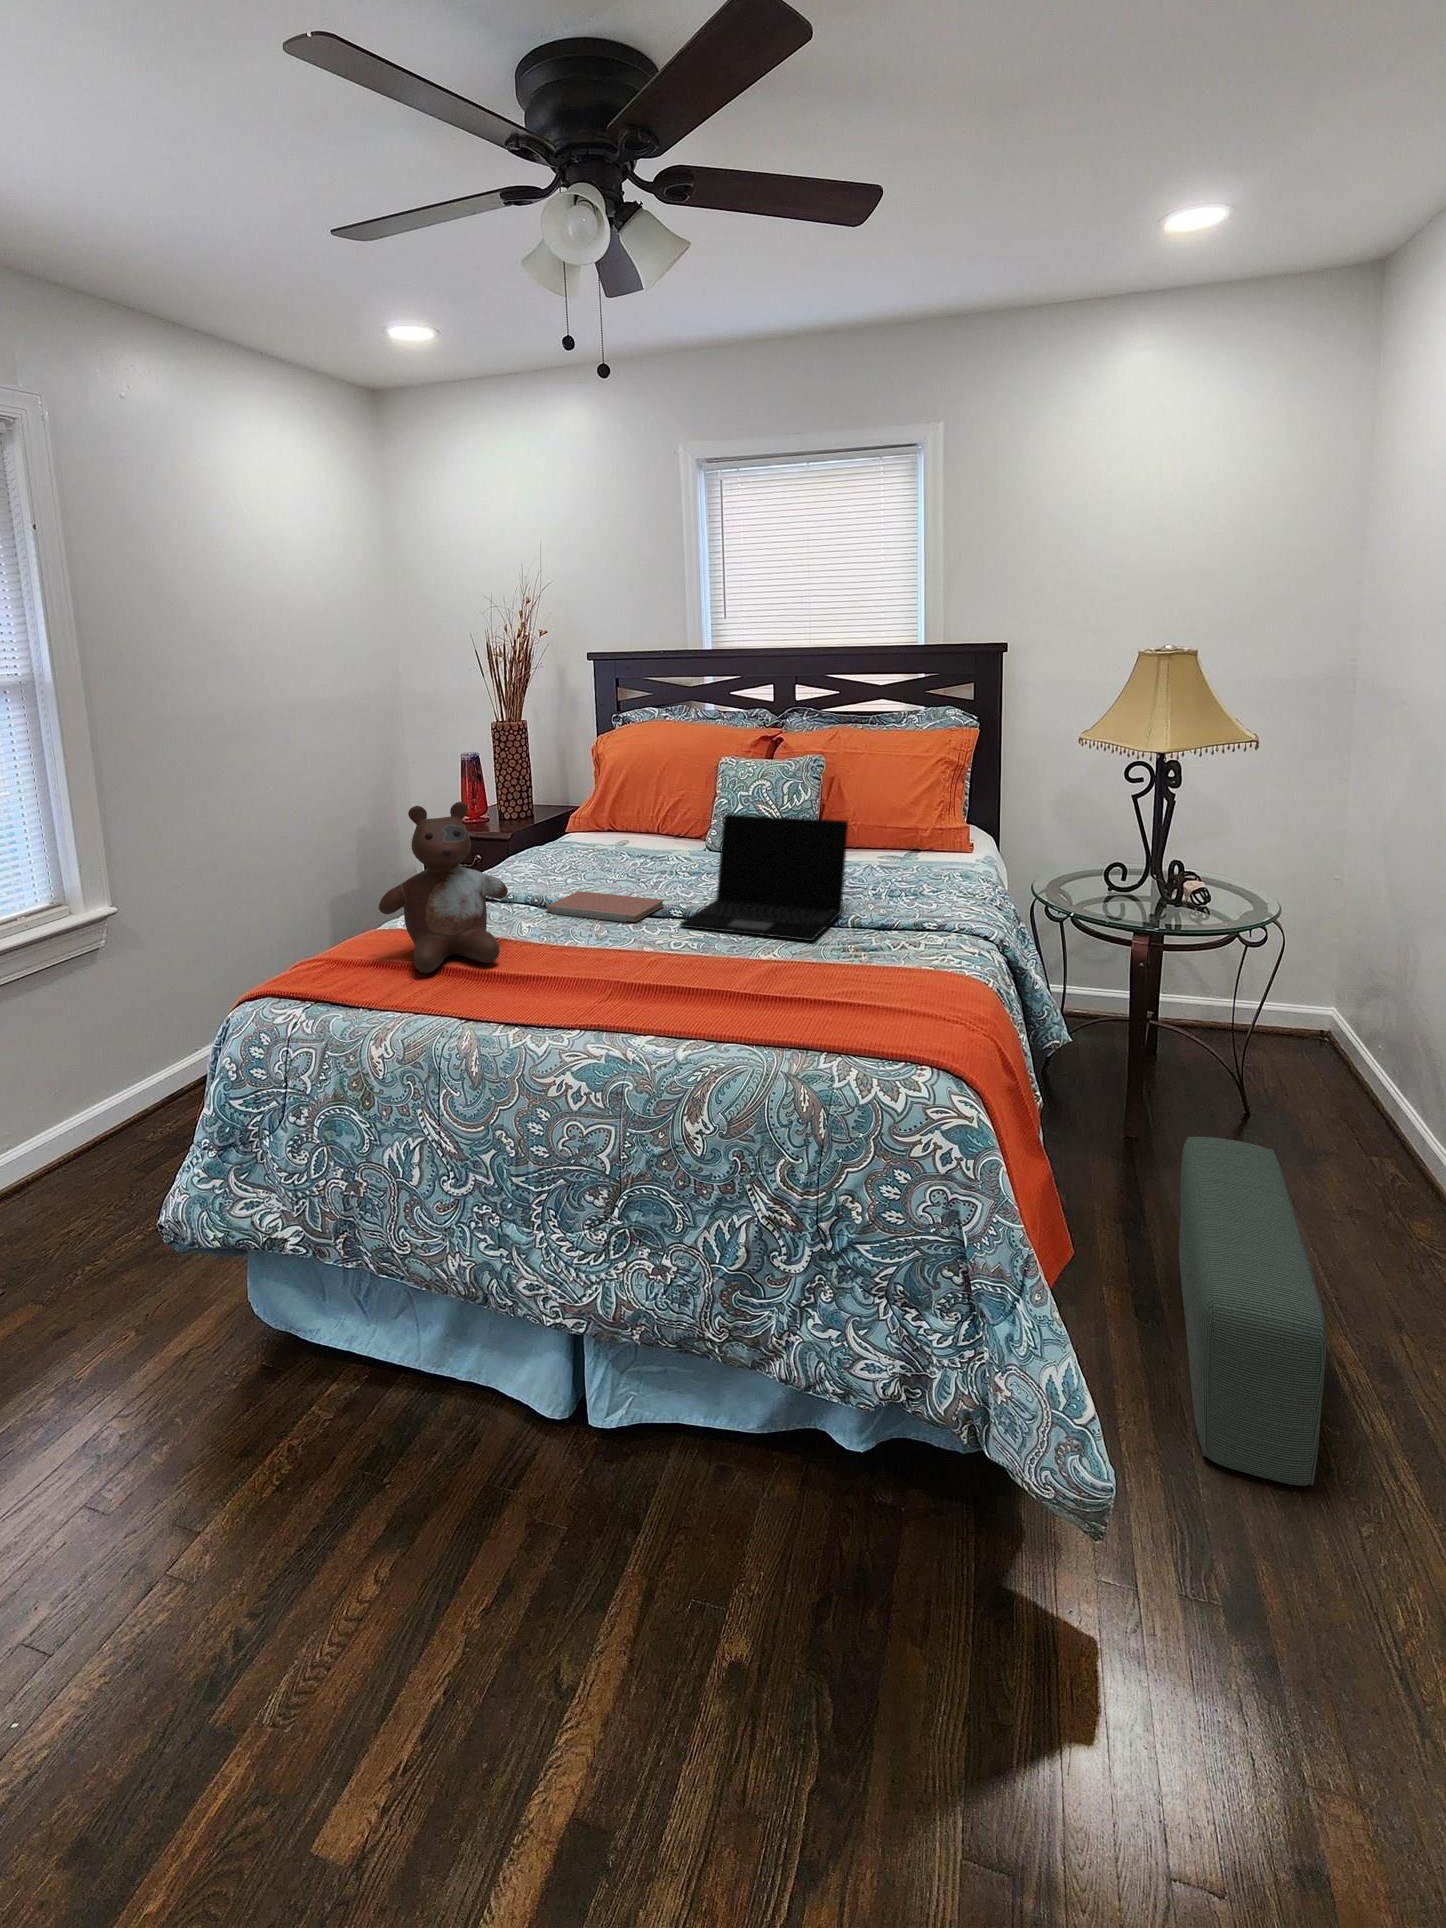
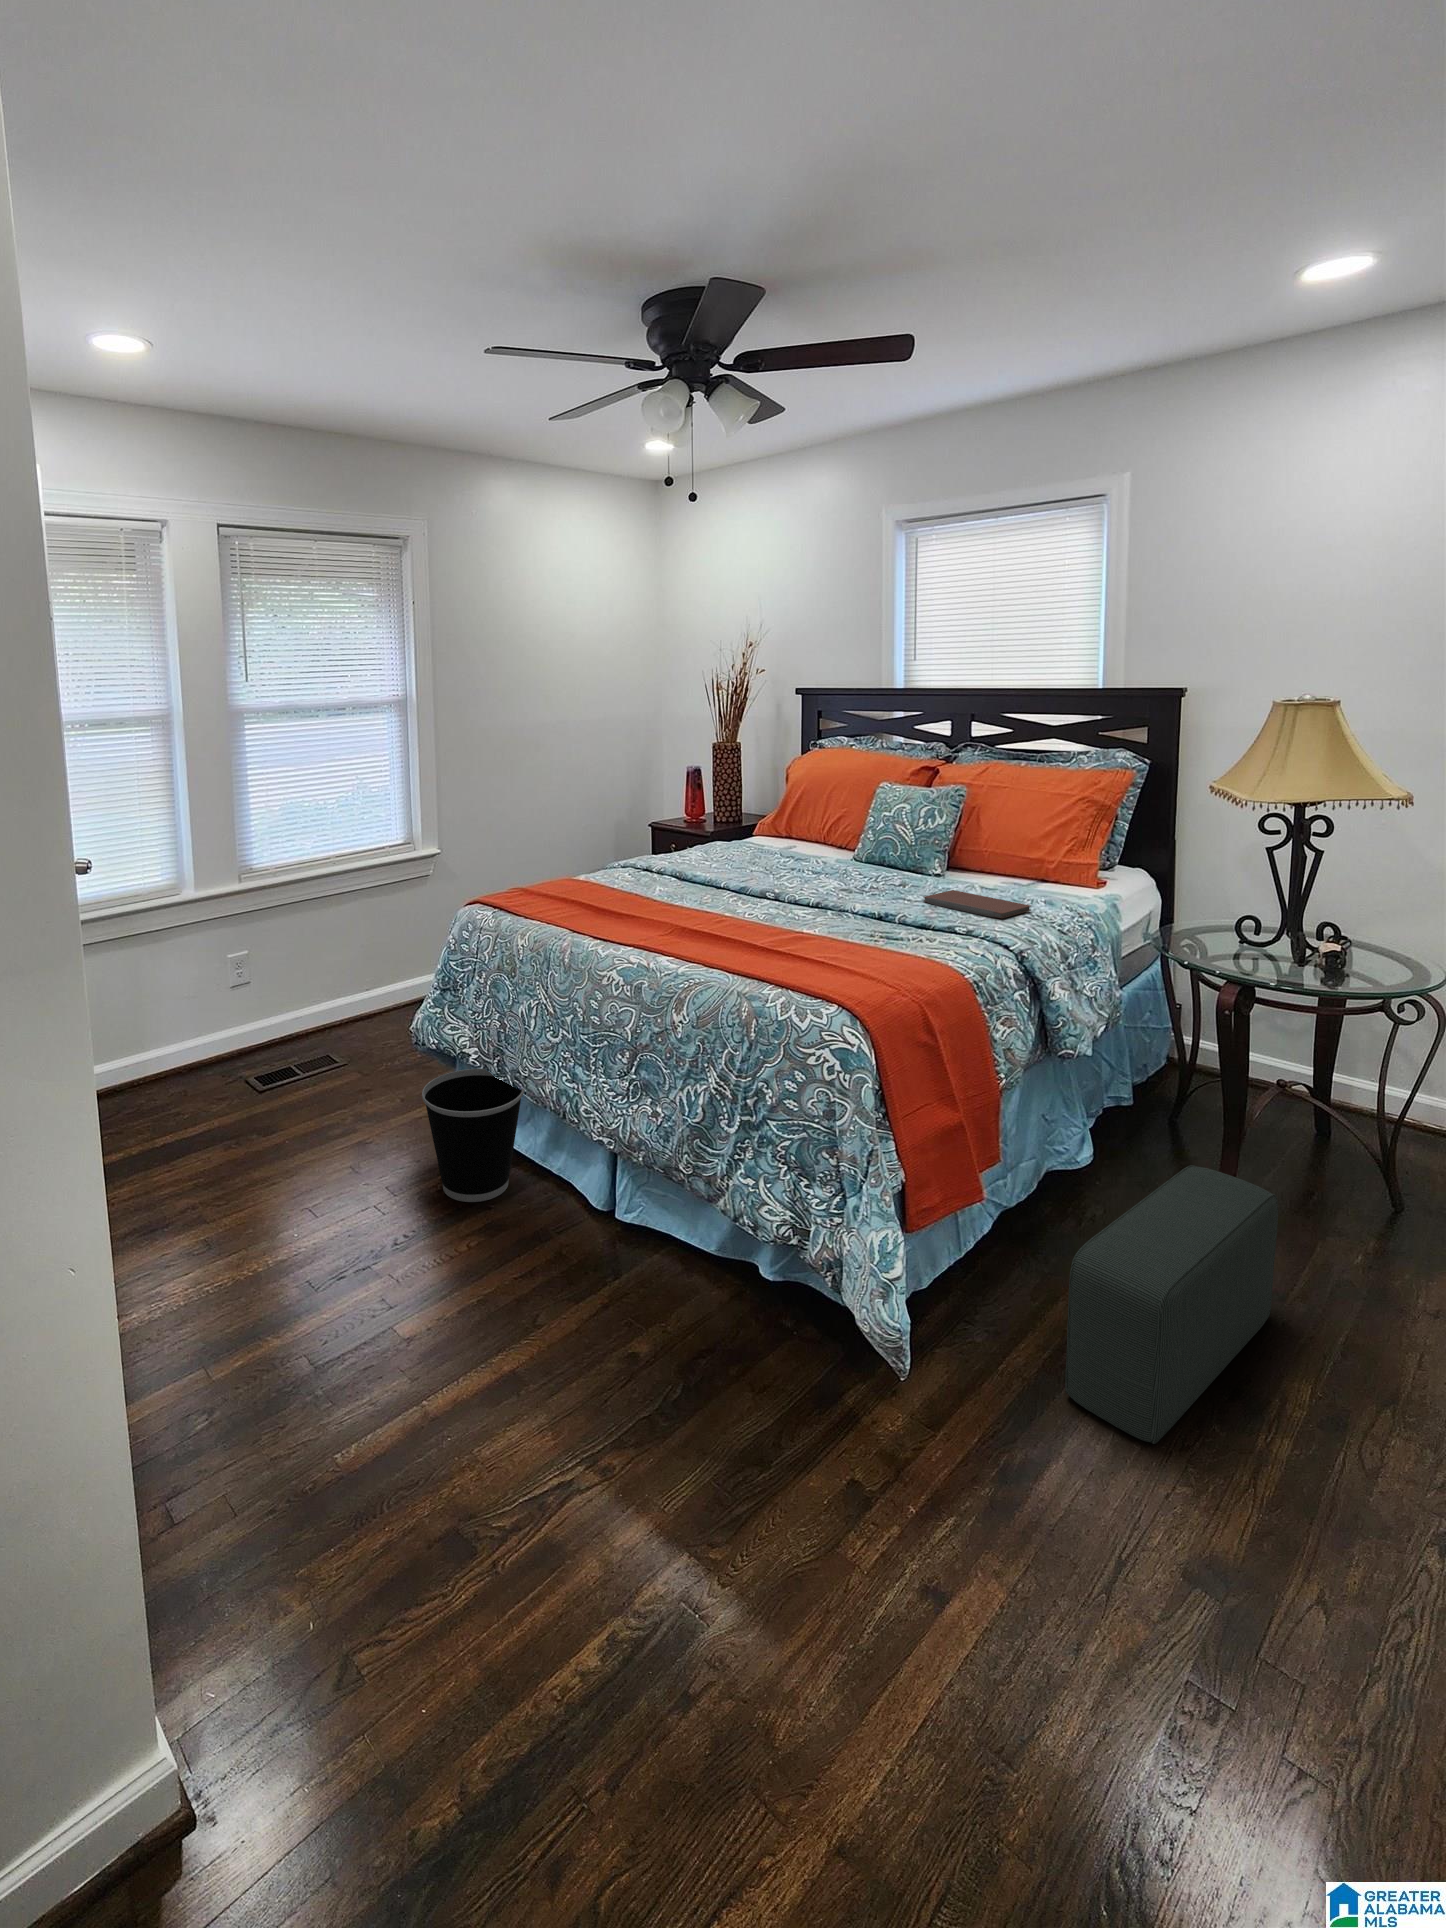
stuffed bear: present [379,802,508,973] -> none [550,791,637,904]
laptop: present [680,814,848,941] -> none [761,823,914,926]
notebook: present [546,891,664,922] -> present [924,890,1031,918]
wastebasket: none [233,1250,409,1489] -> present [422,1069,524,1202]

